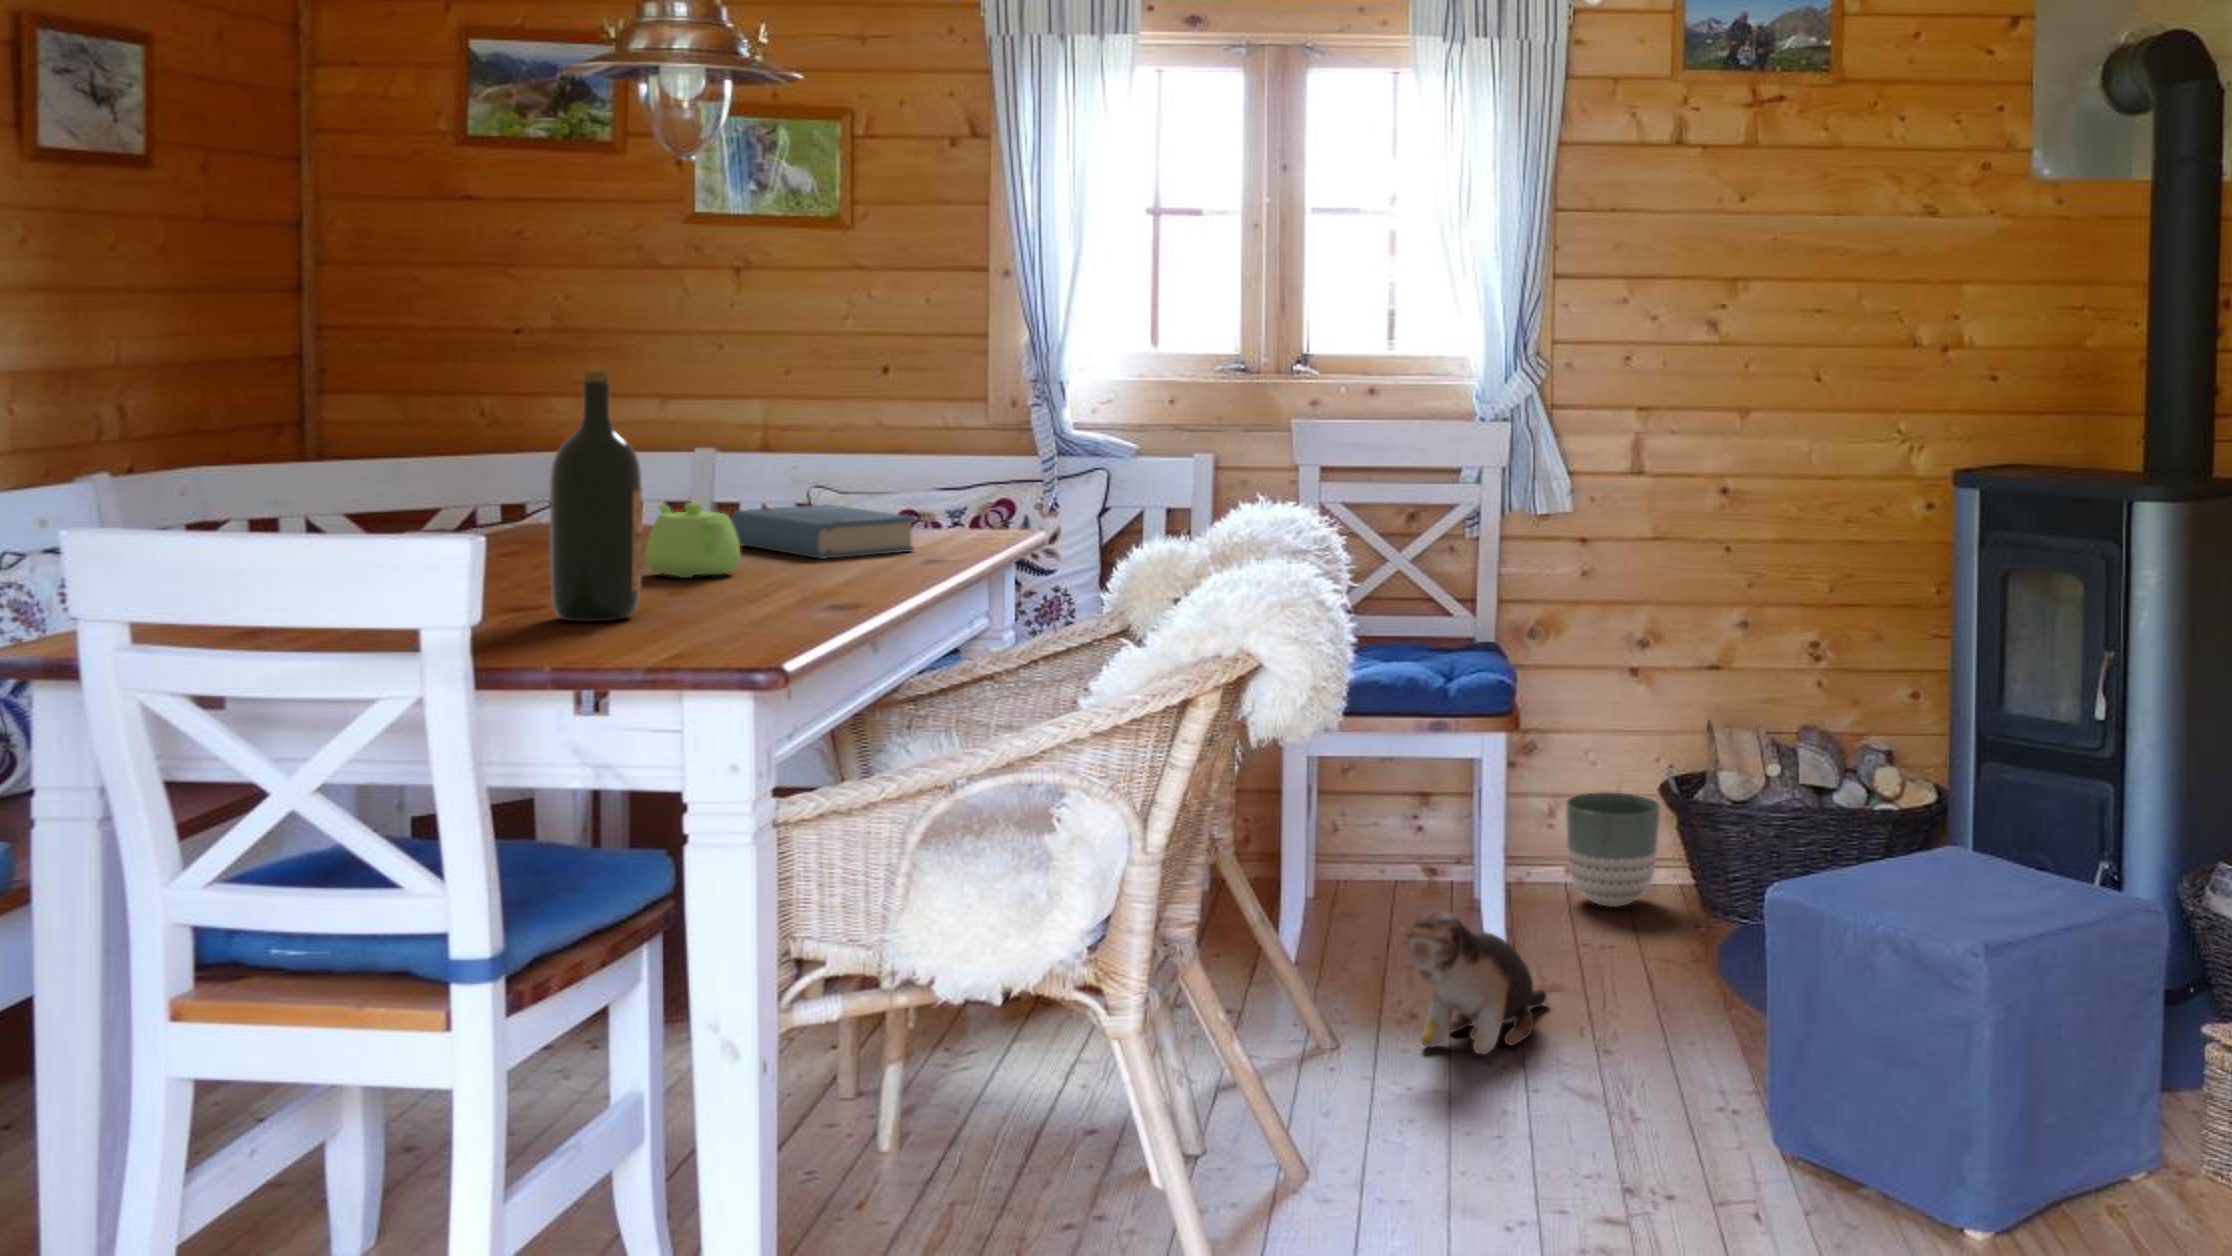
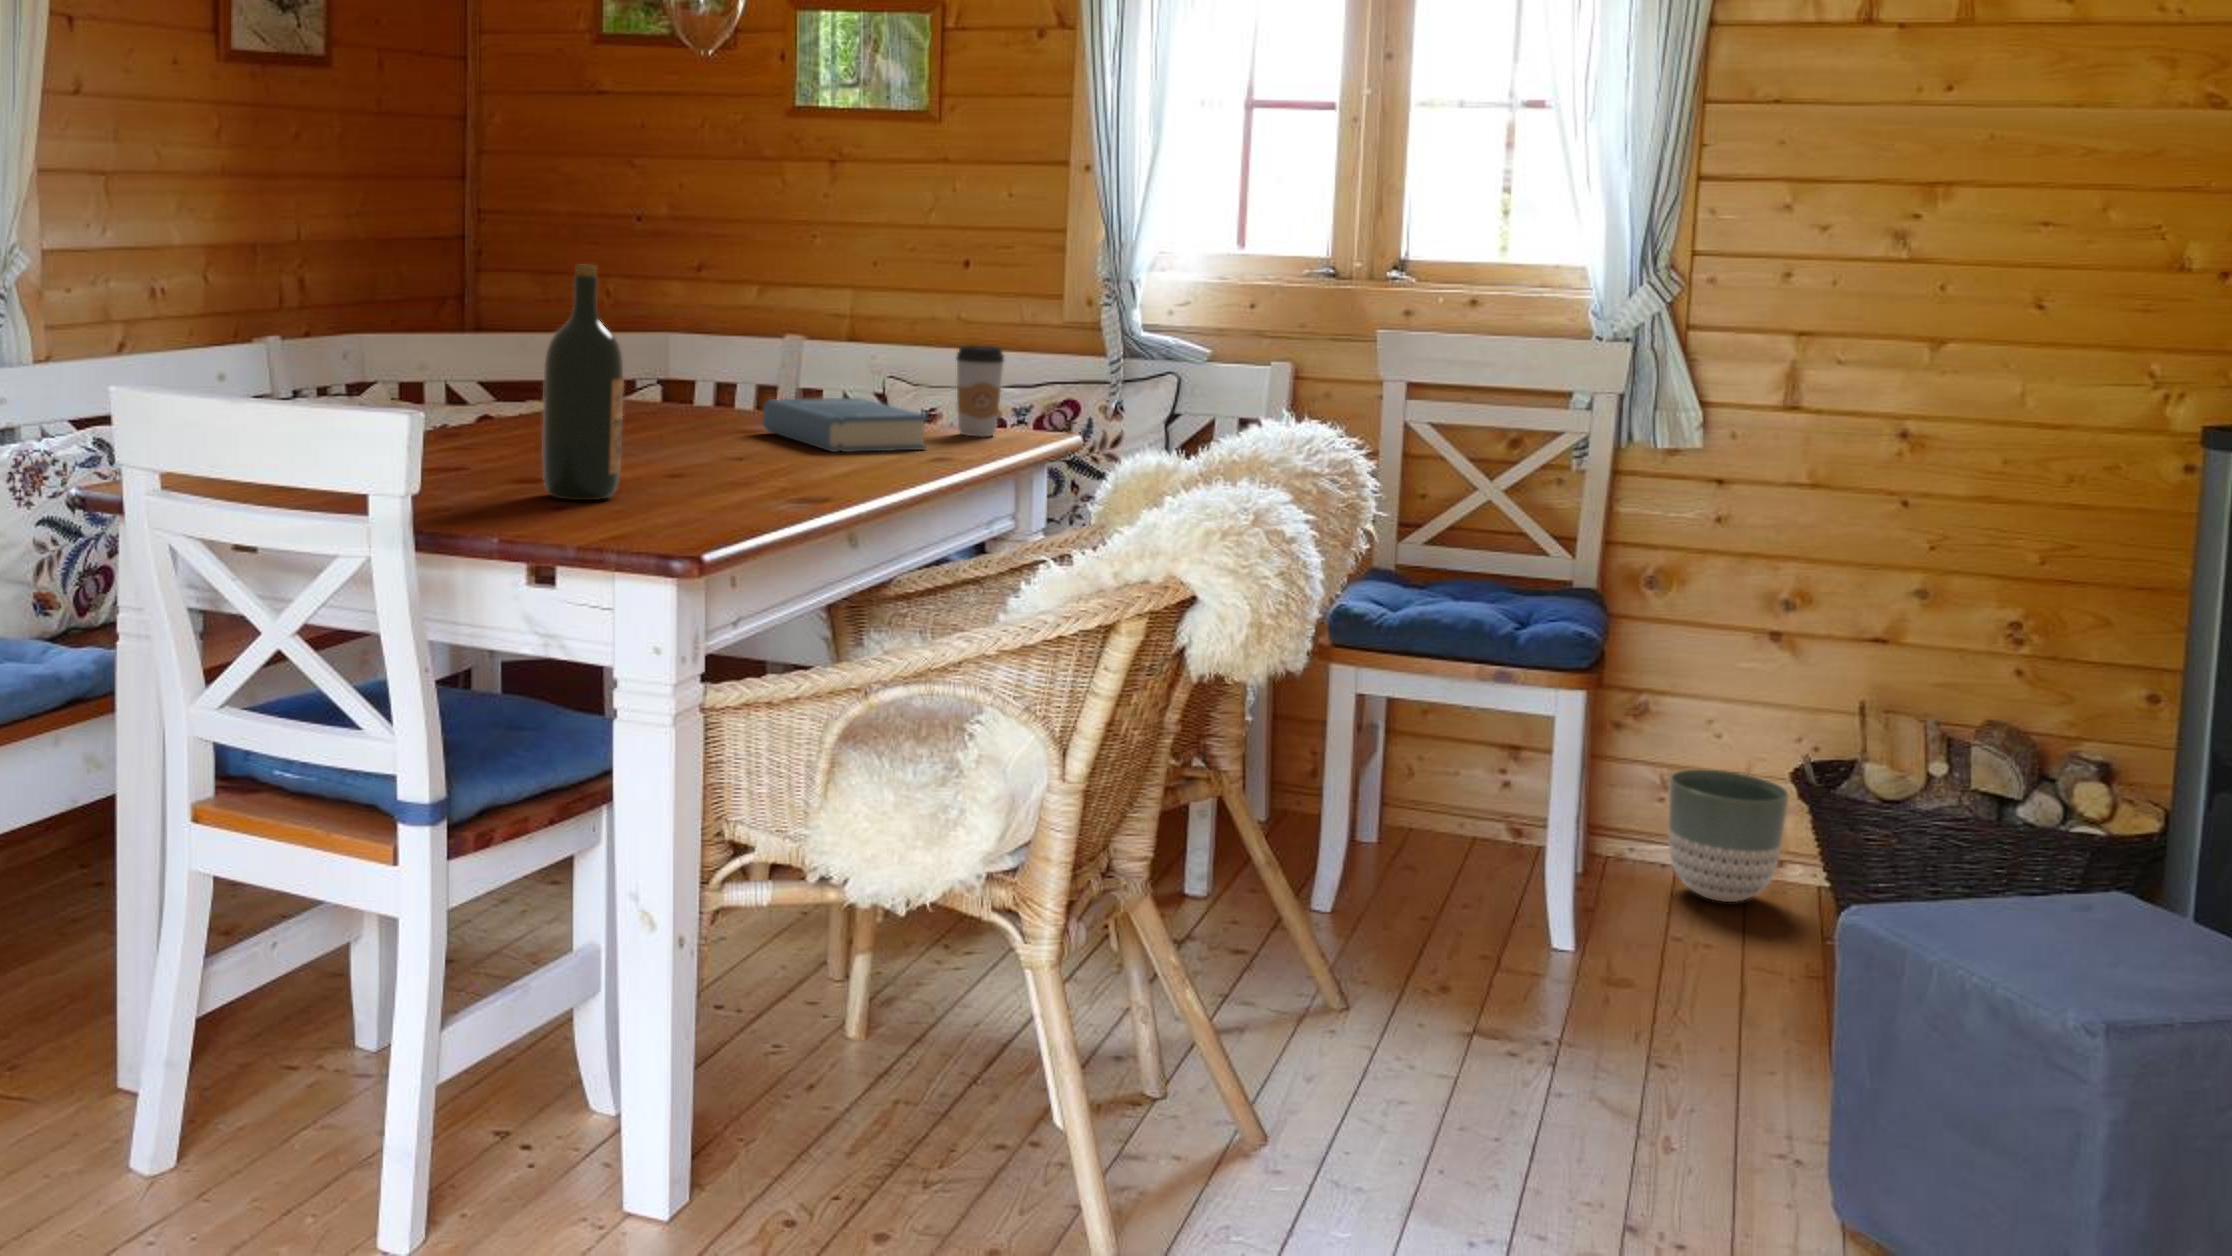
coffee cup: none [927,446,977,536] -> present [956,345,1004,437]
teapot: present [645,503,740,578] -> none [662,390,745,463]
plush toy: present [1394,909,1547,1054] -> none [1407,879,1602,1044]

